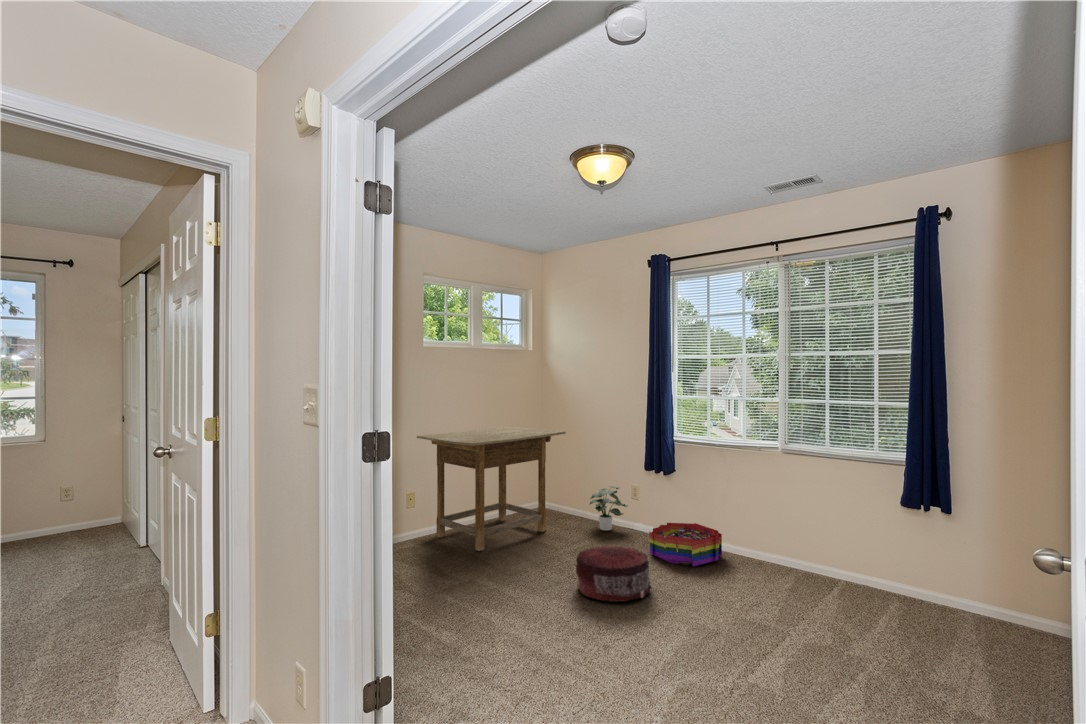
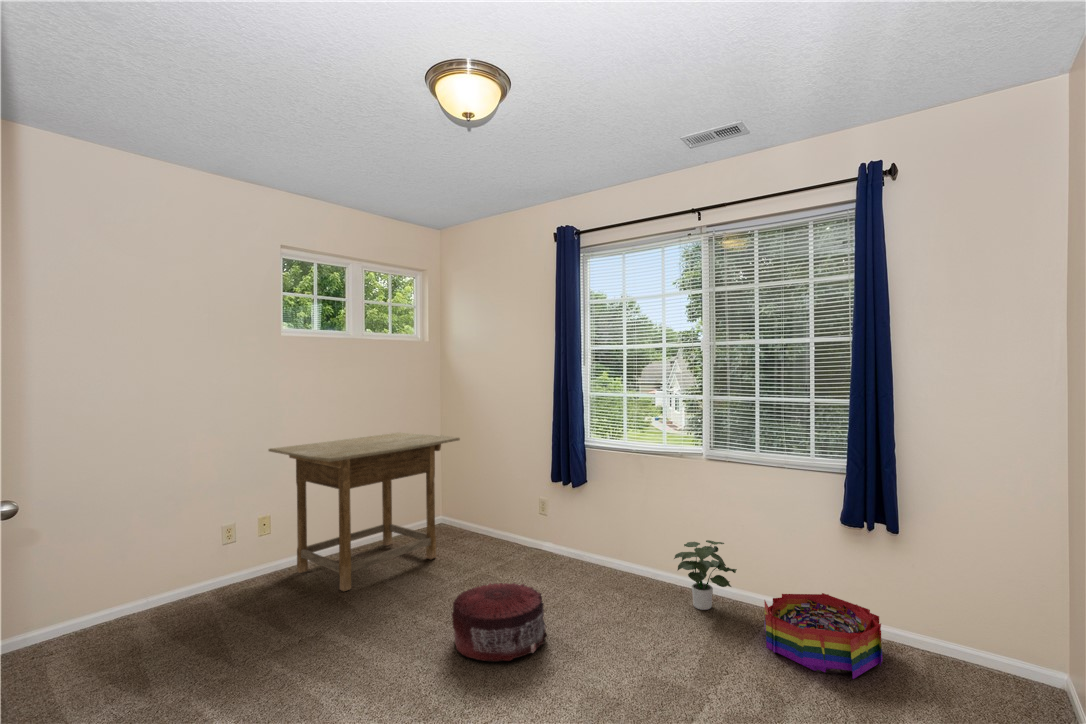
potted plant: present [590,486,628,531] -> present [674,540,737,610]
storage bin: present [649,523,722,566] -> present [764,593,883,679]

